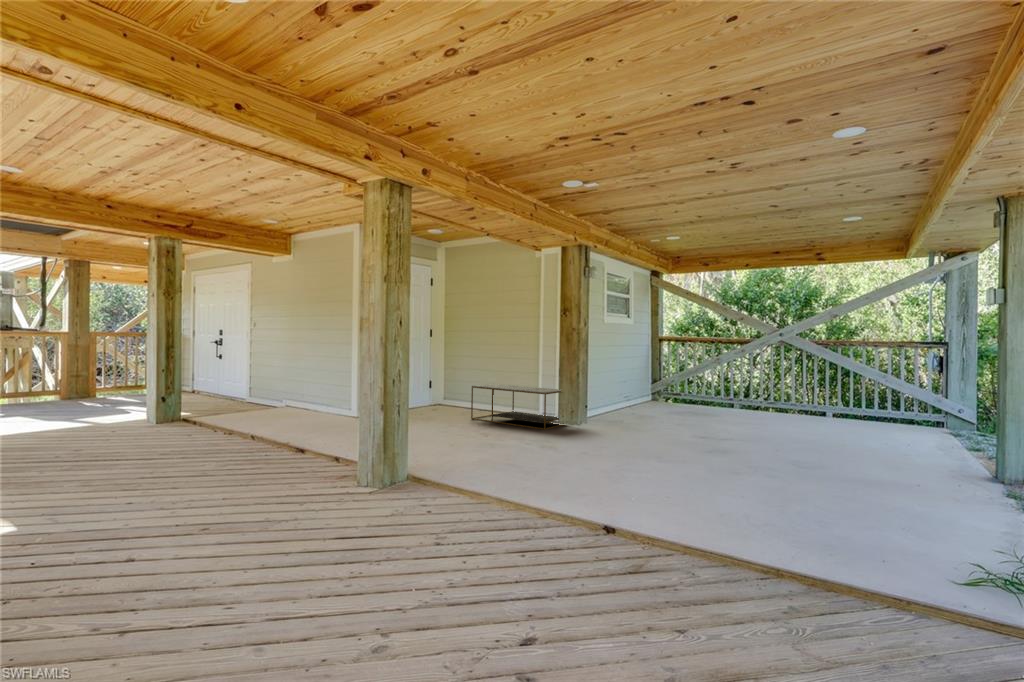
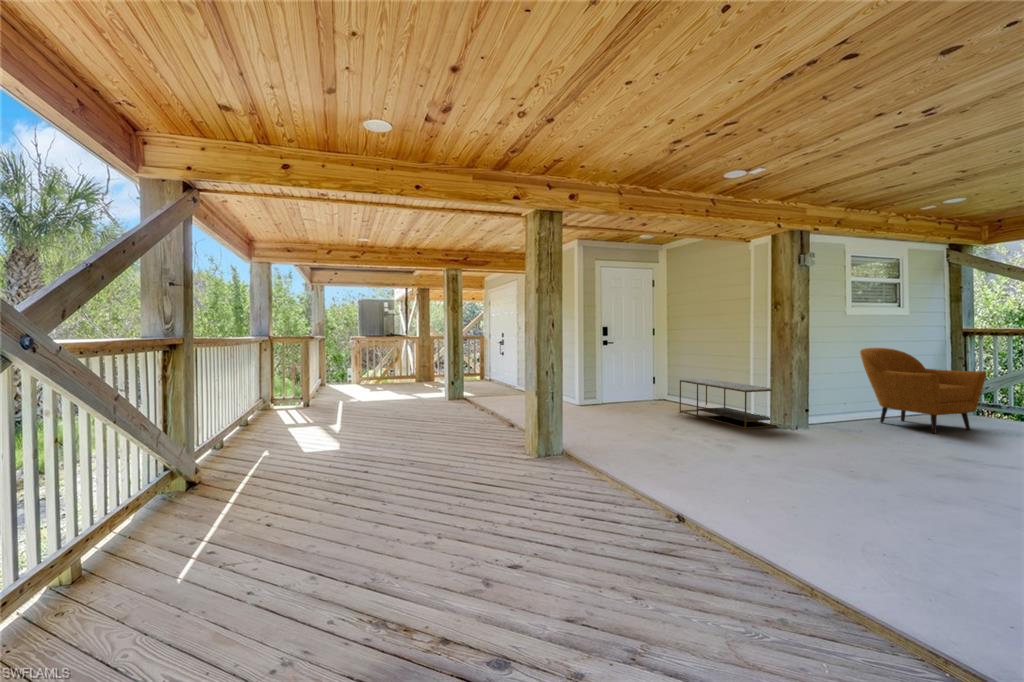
armchair: none [614,352,688,420] -> present [860,348,987,433]

